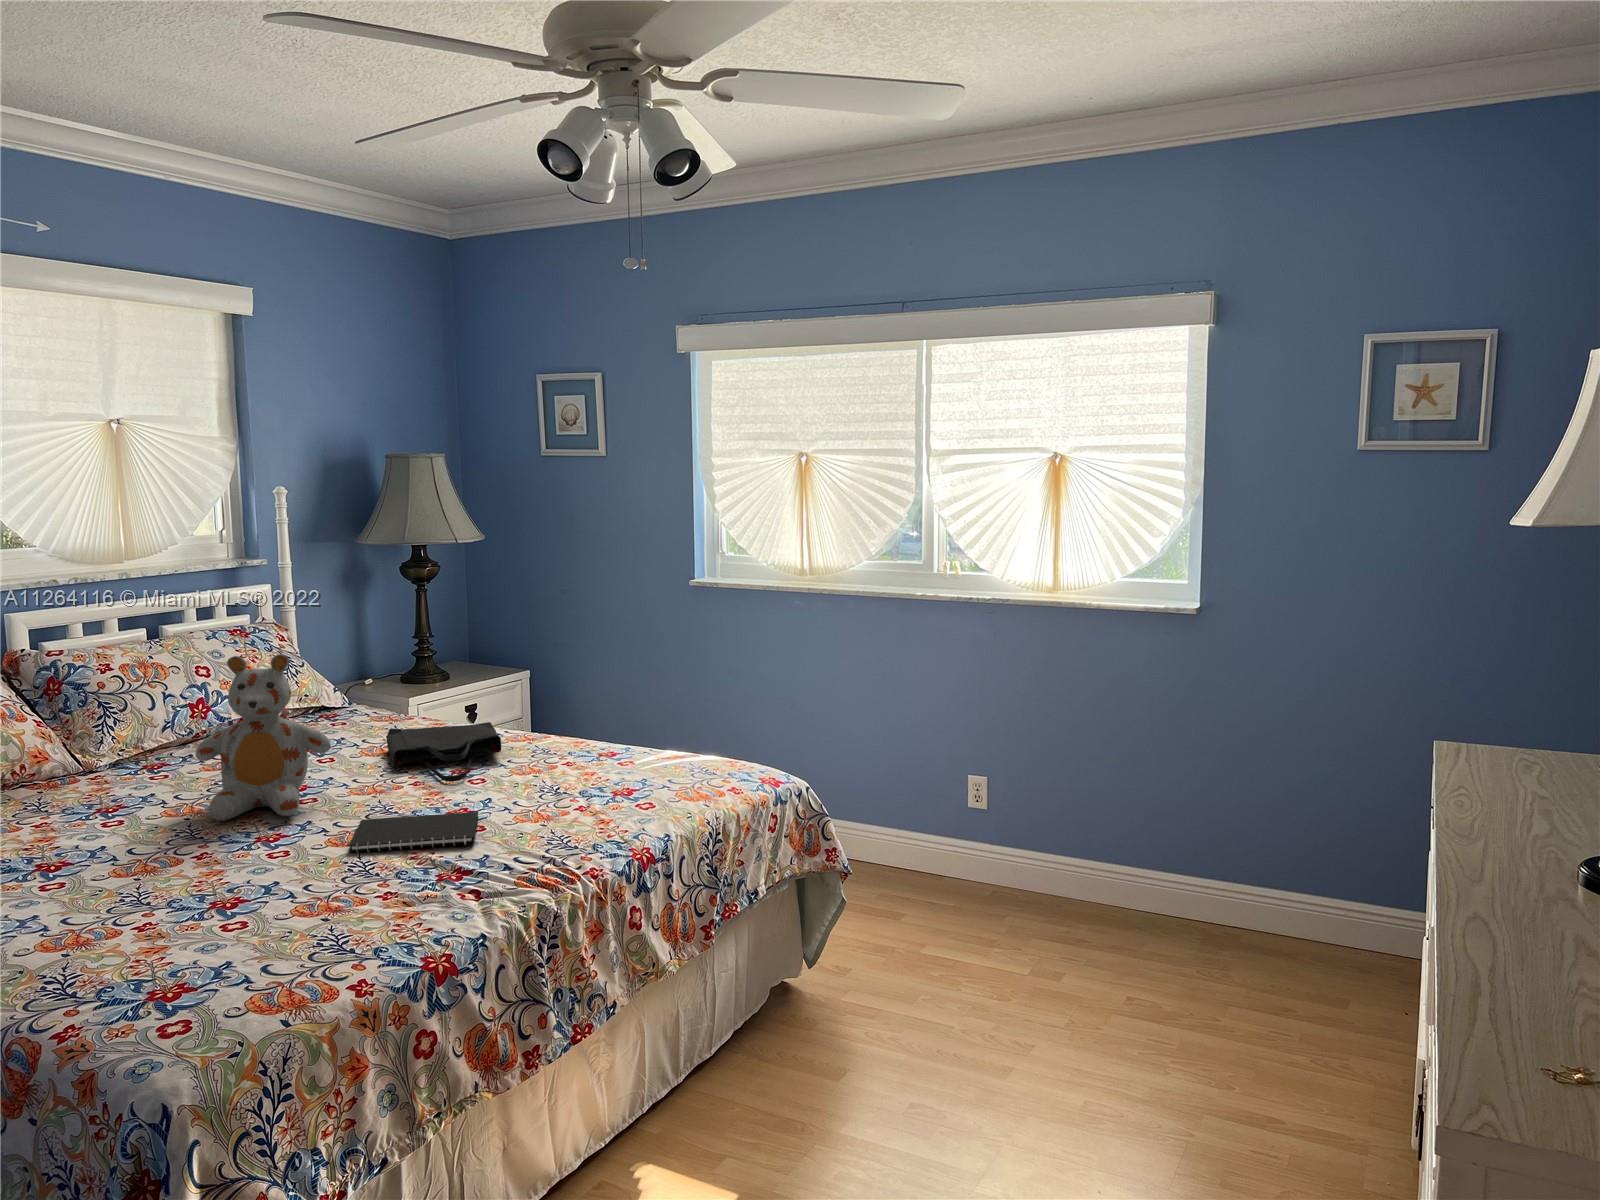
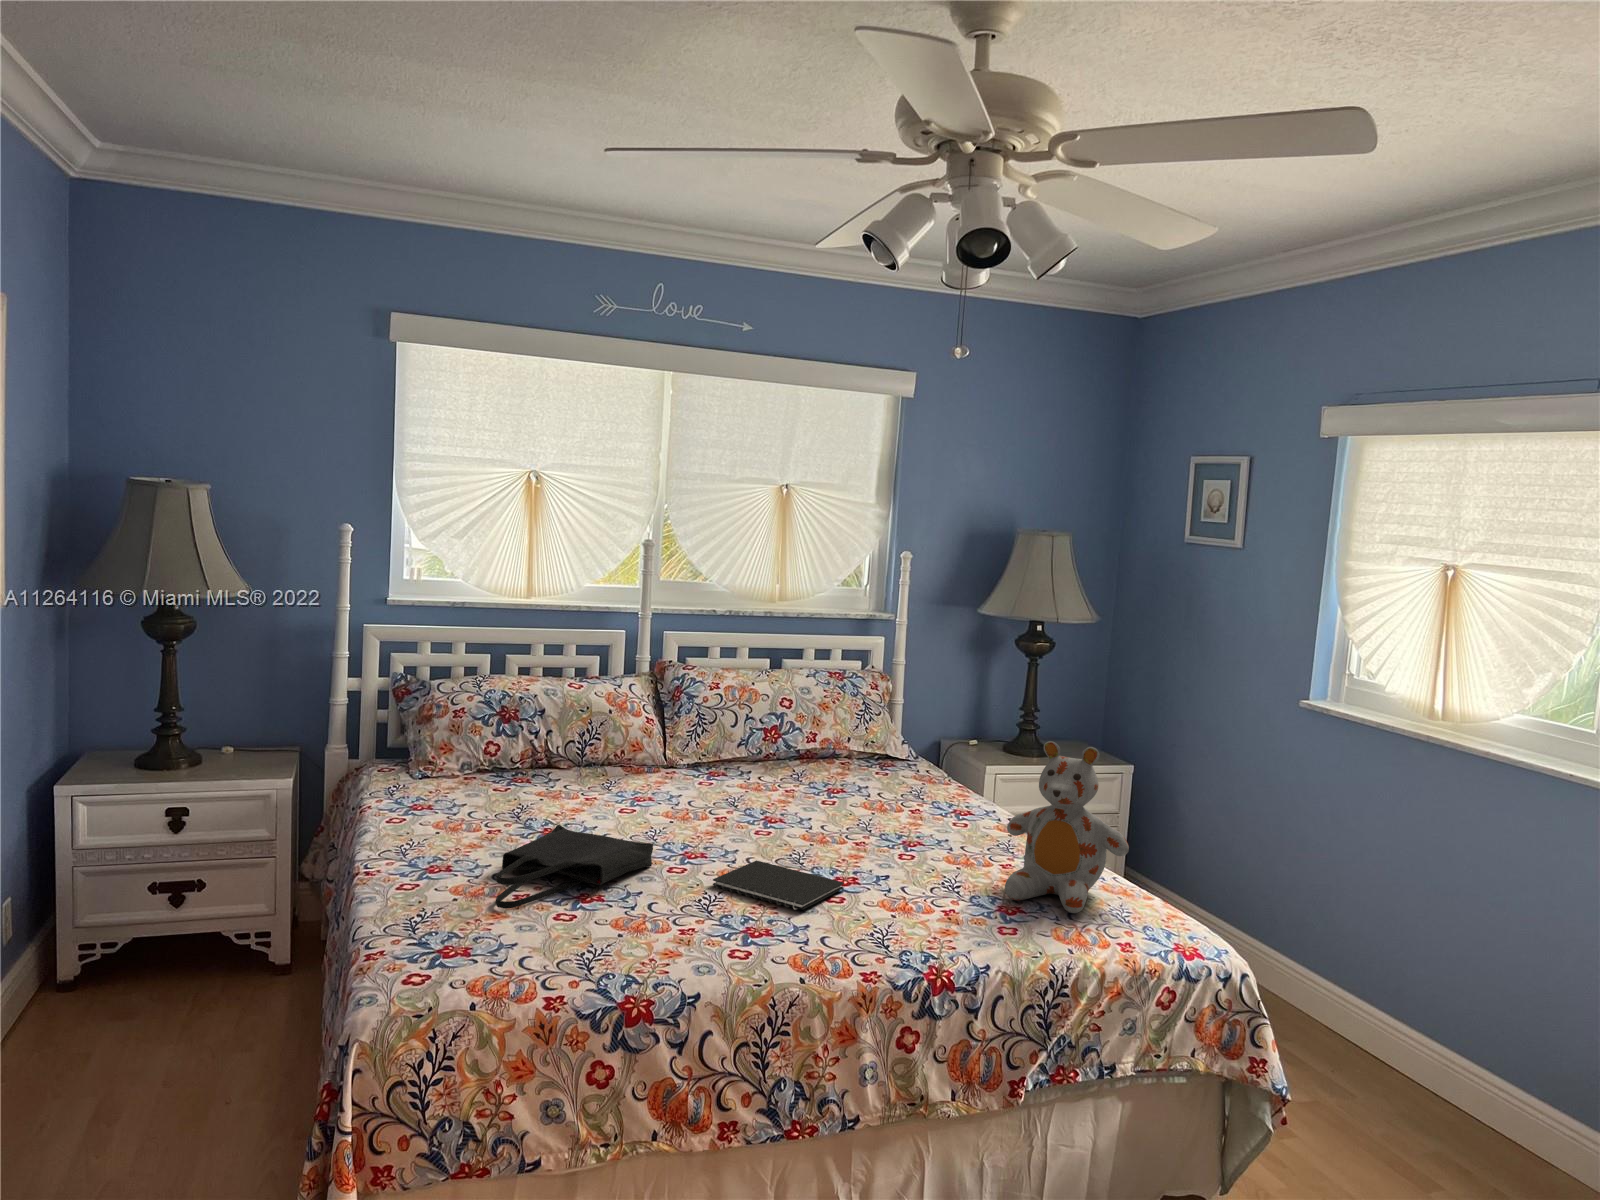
stuffed bear: present [195,654,331,821] -> present [1005,741,1129,913]
tote bag: present [387,722,501,782] -> present [496,825,653,908]

